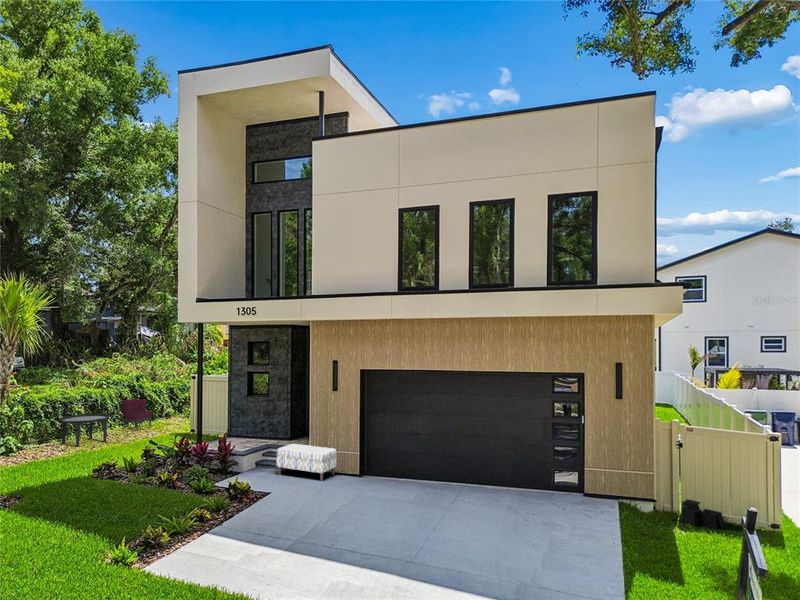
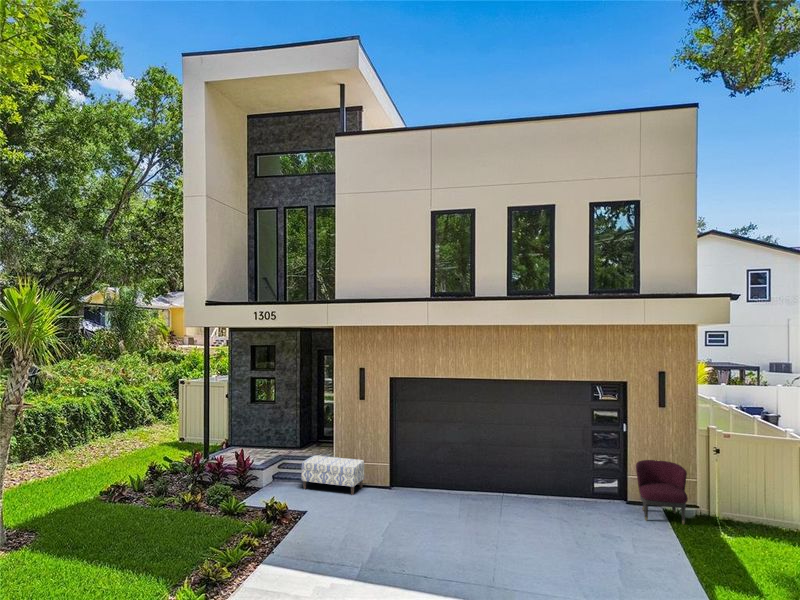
chair: present [120,399,153,431] -> present [636,460,688,524]
round table: present [59,414,110,447] -> none [42,425,98,464]
storage bin: present [681,499,725,529] -> none [721,503,766,533]

